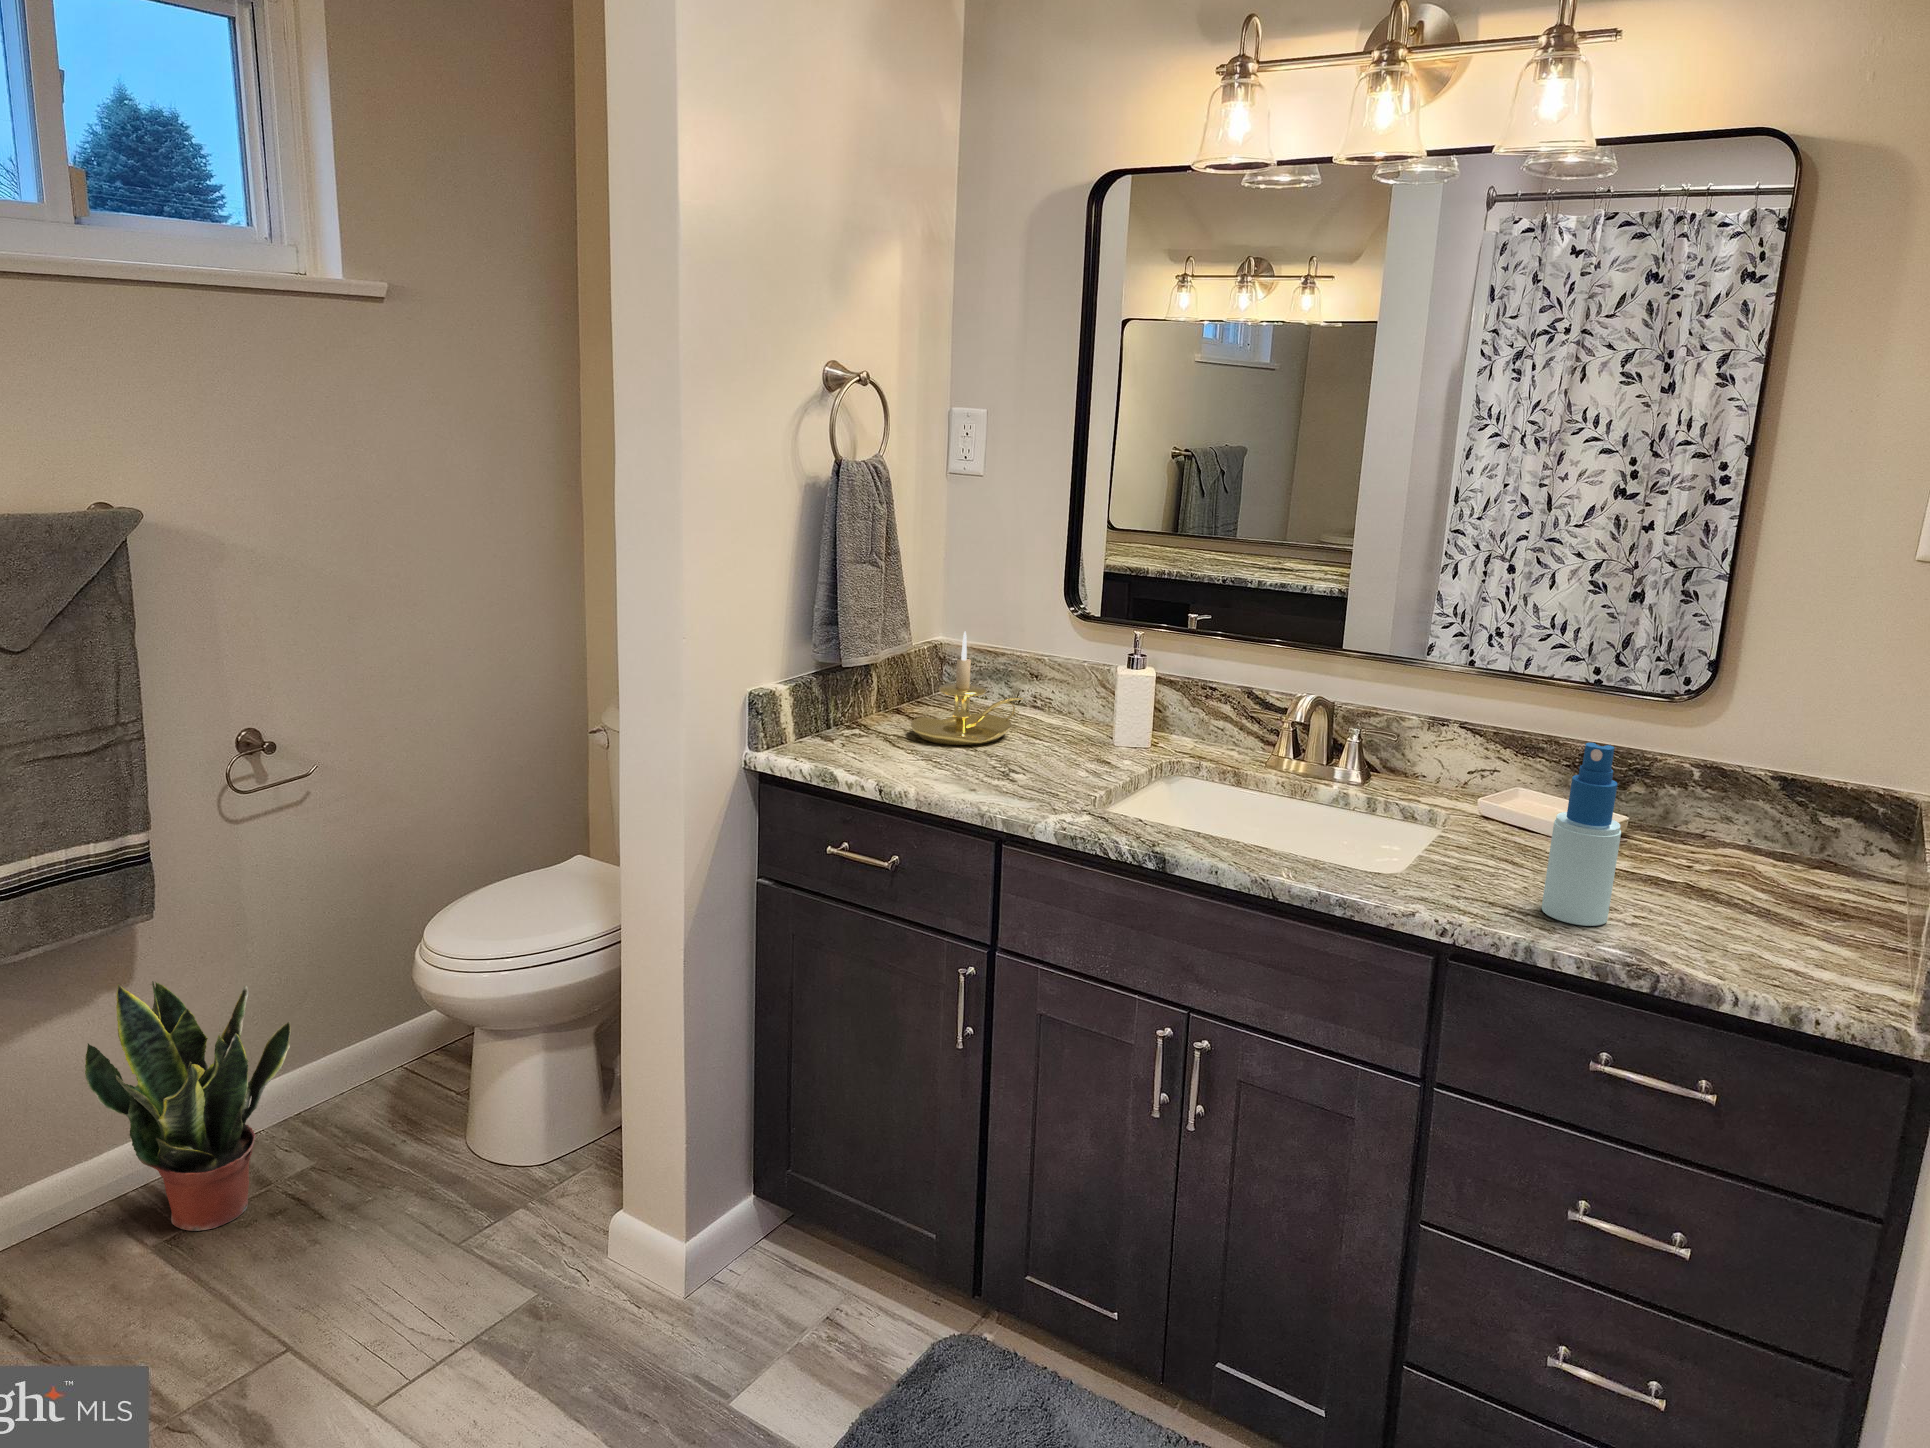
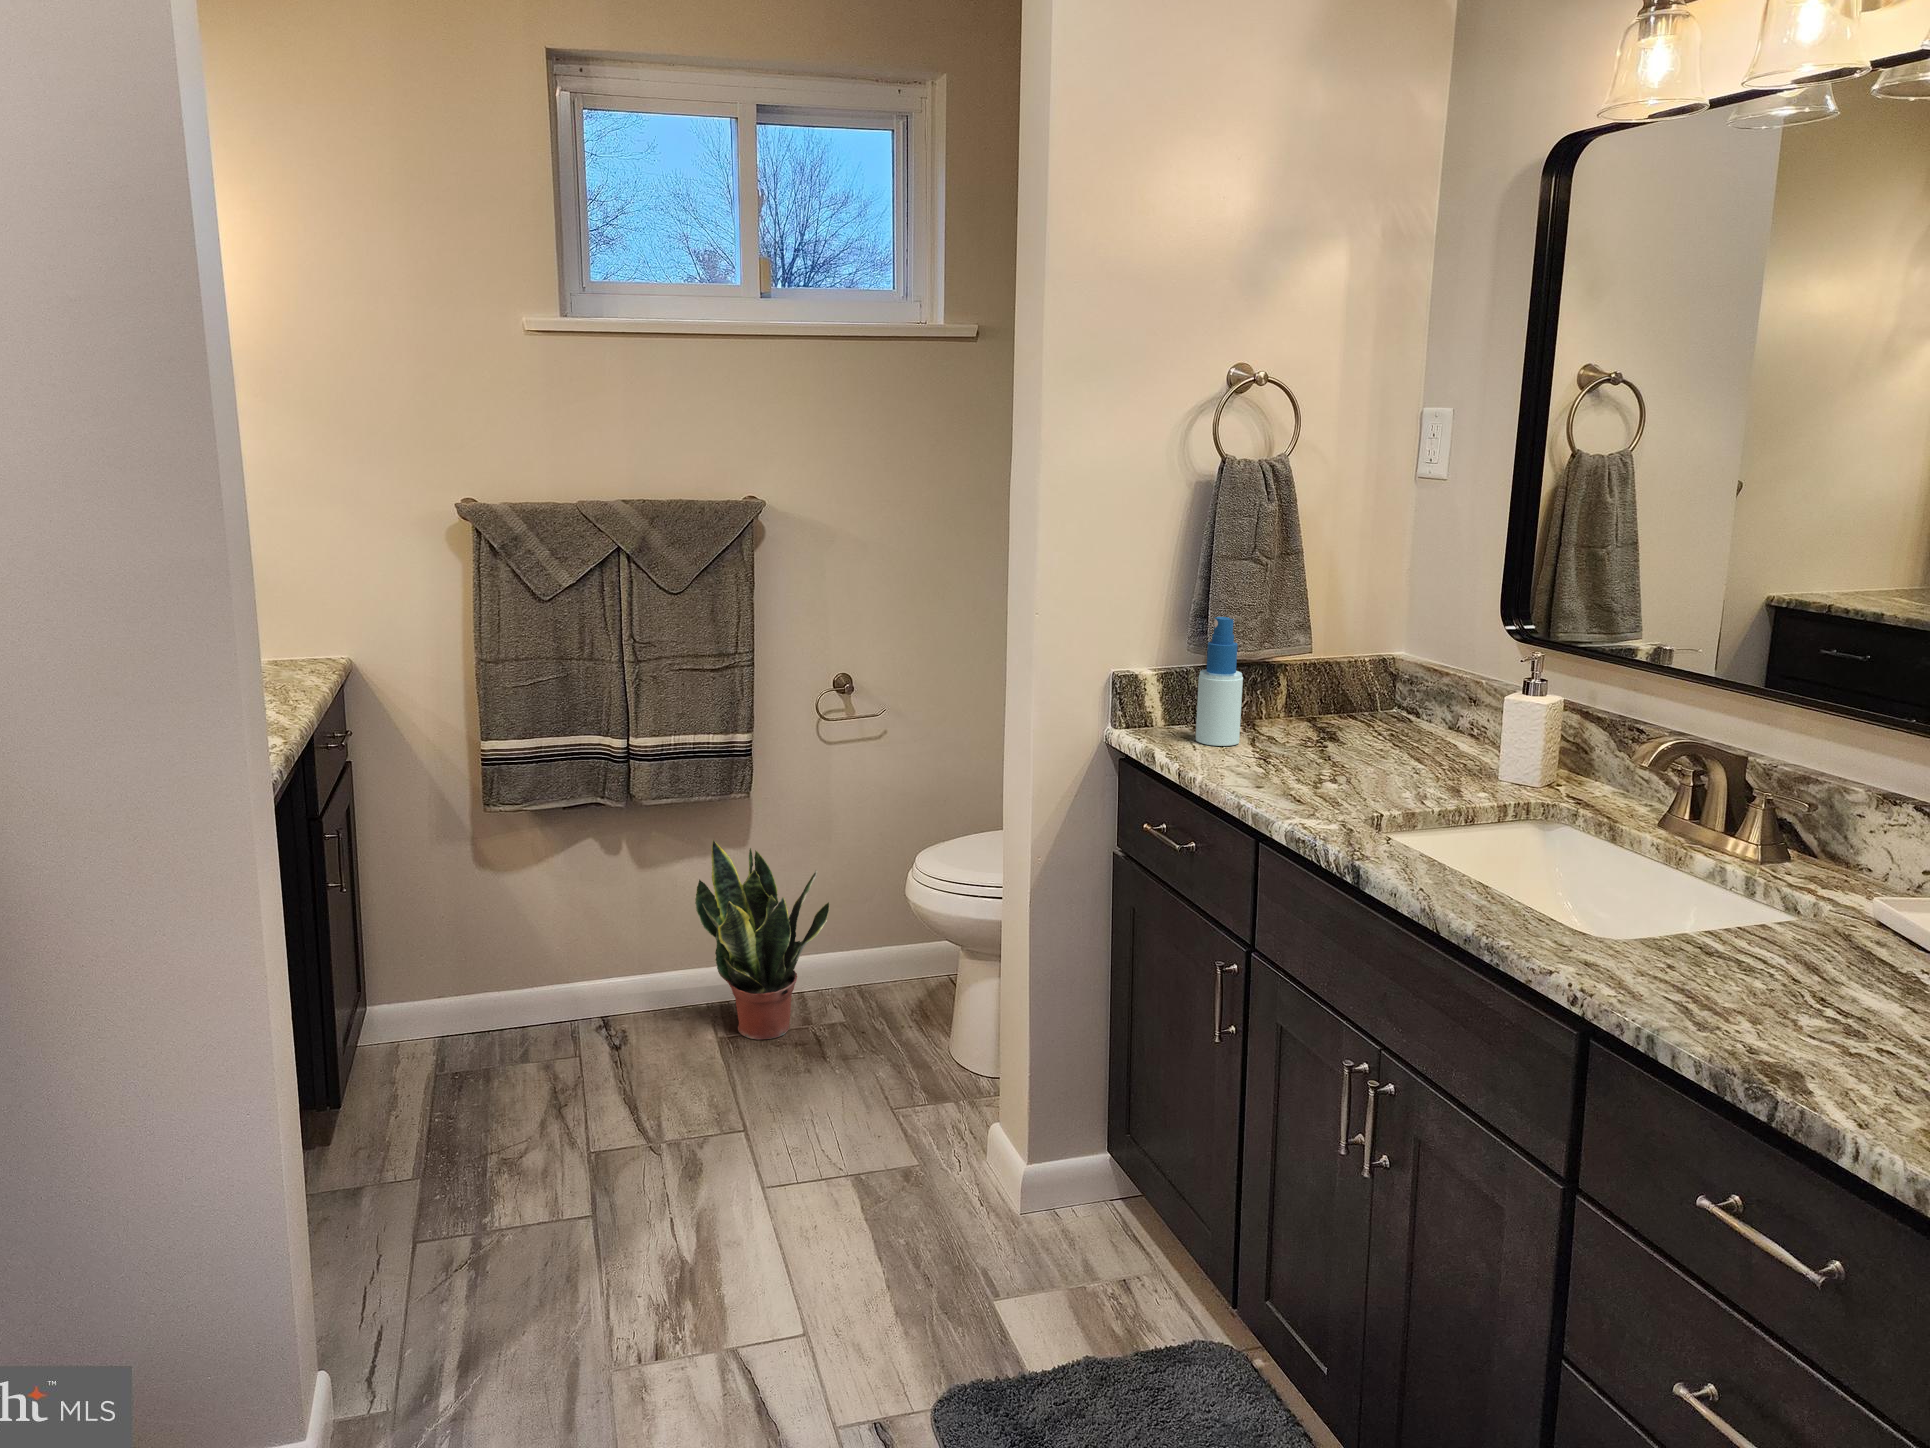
candle holder: present [911,632,1023,745] -> none [1287,638,1421,756]
spray bottle: present [1542,743,1621,926] -> present [1196,617,1243,746]

